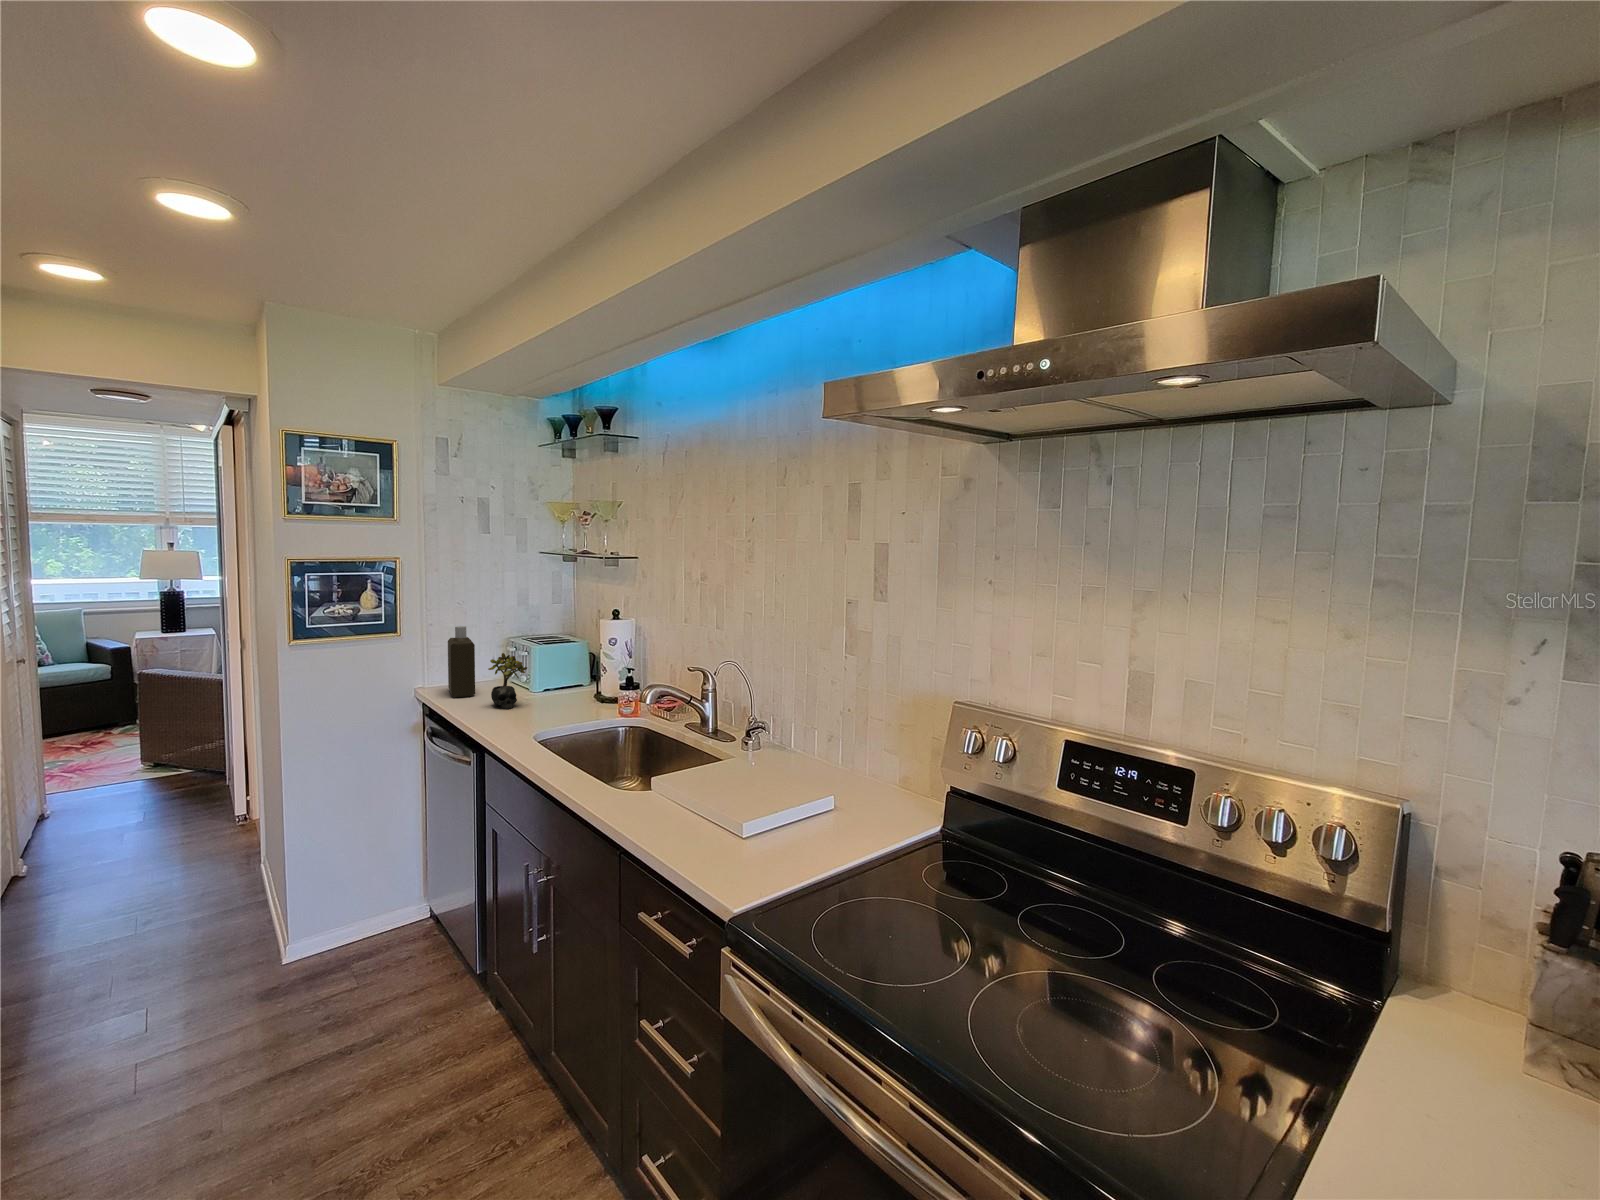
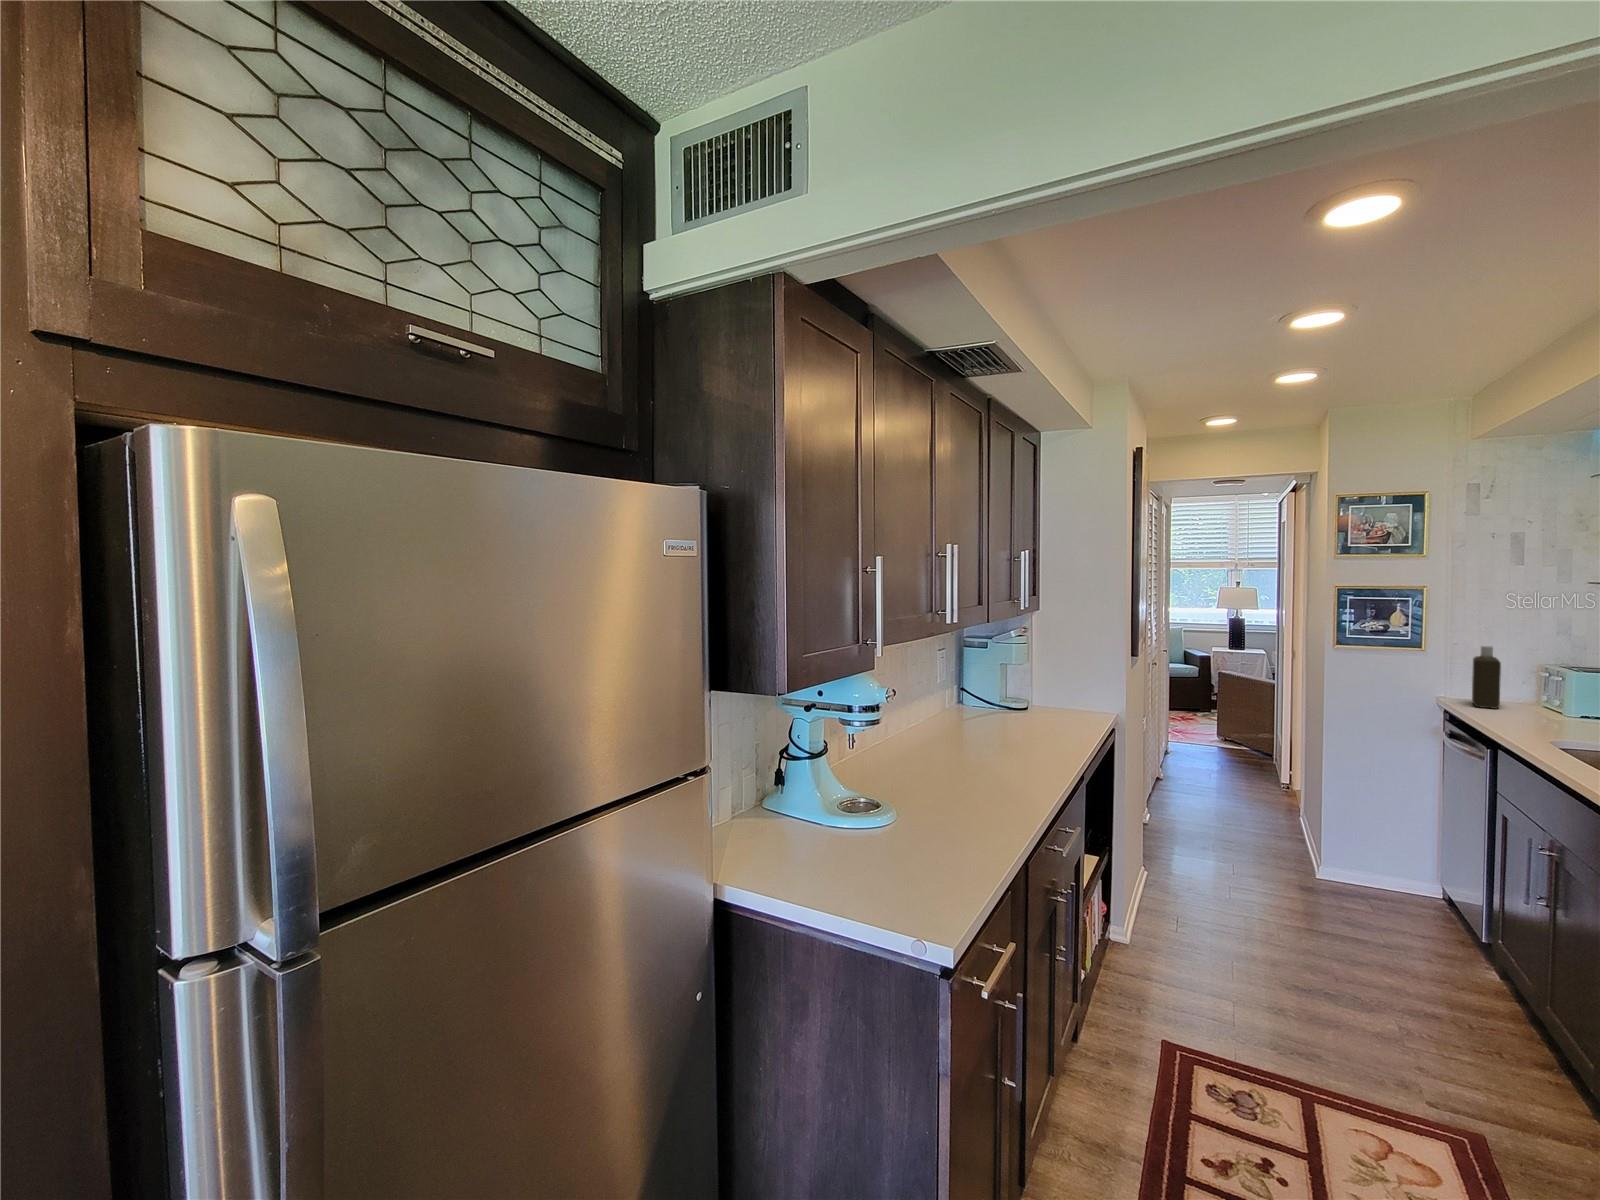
succulent plant: present [488,653,527,709] -> none [1512,672,1560,722]

